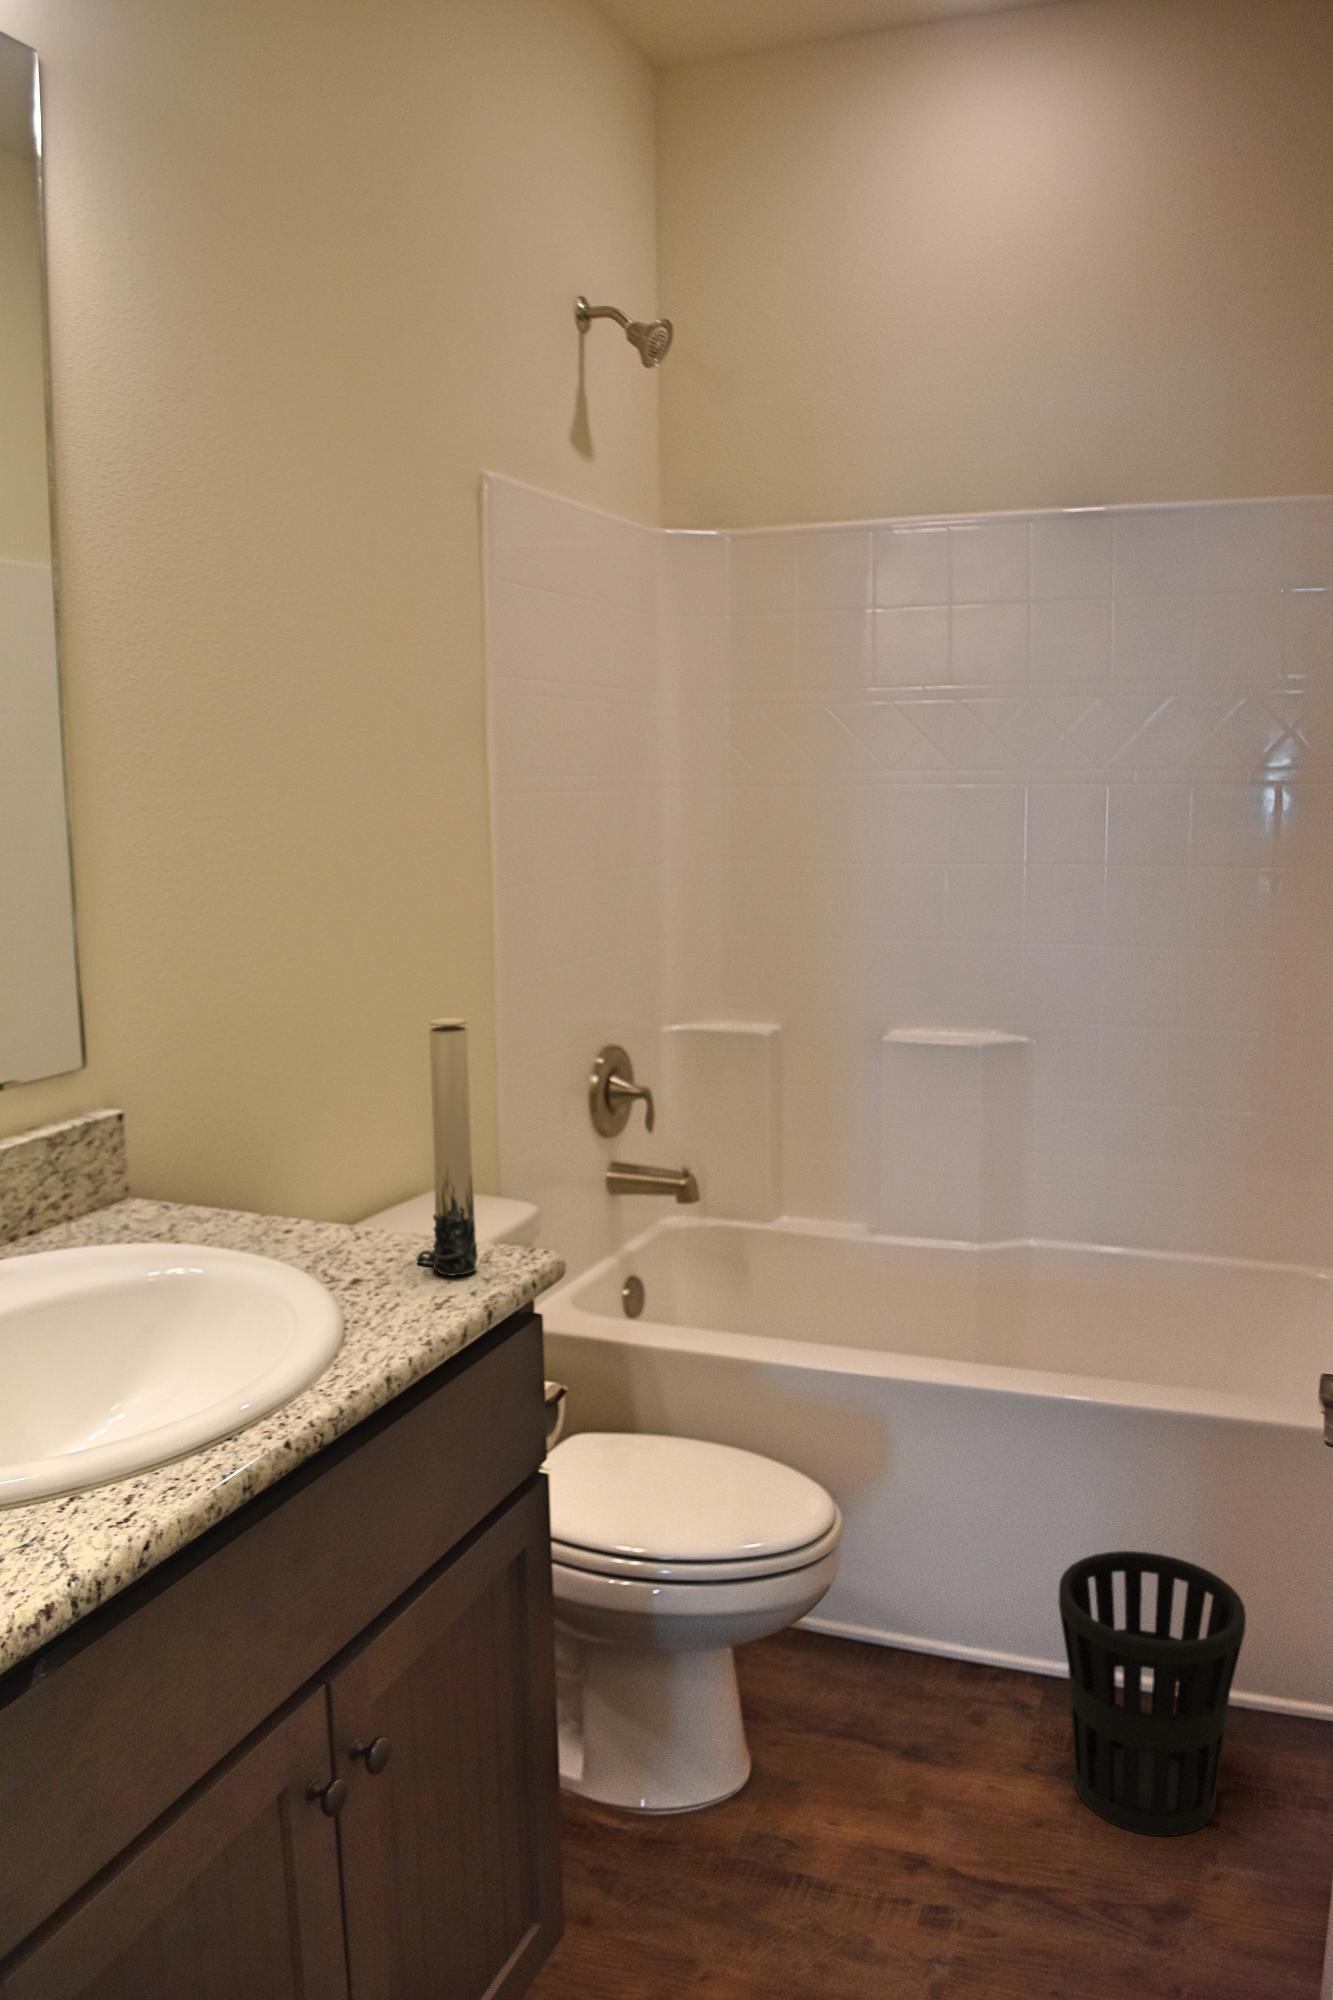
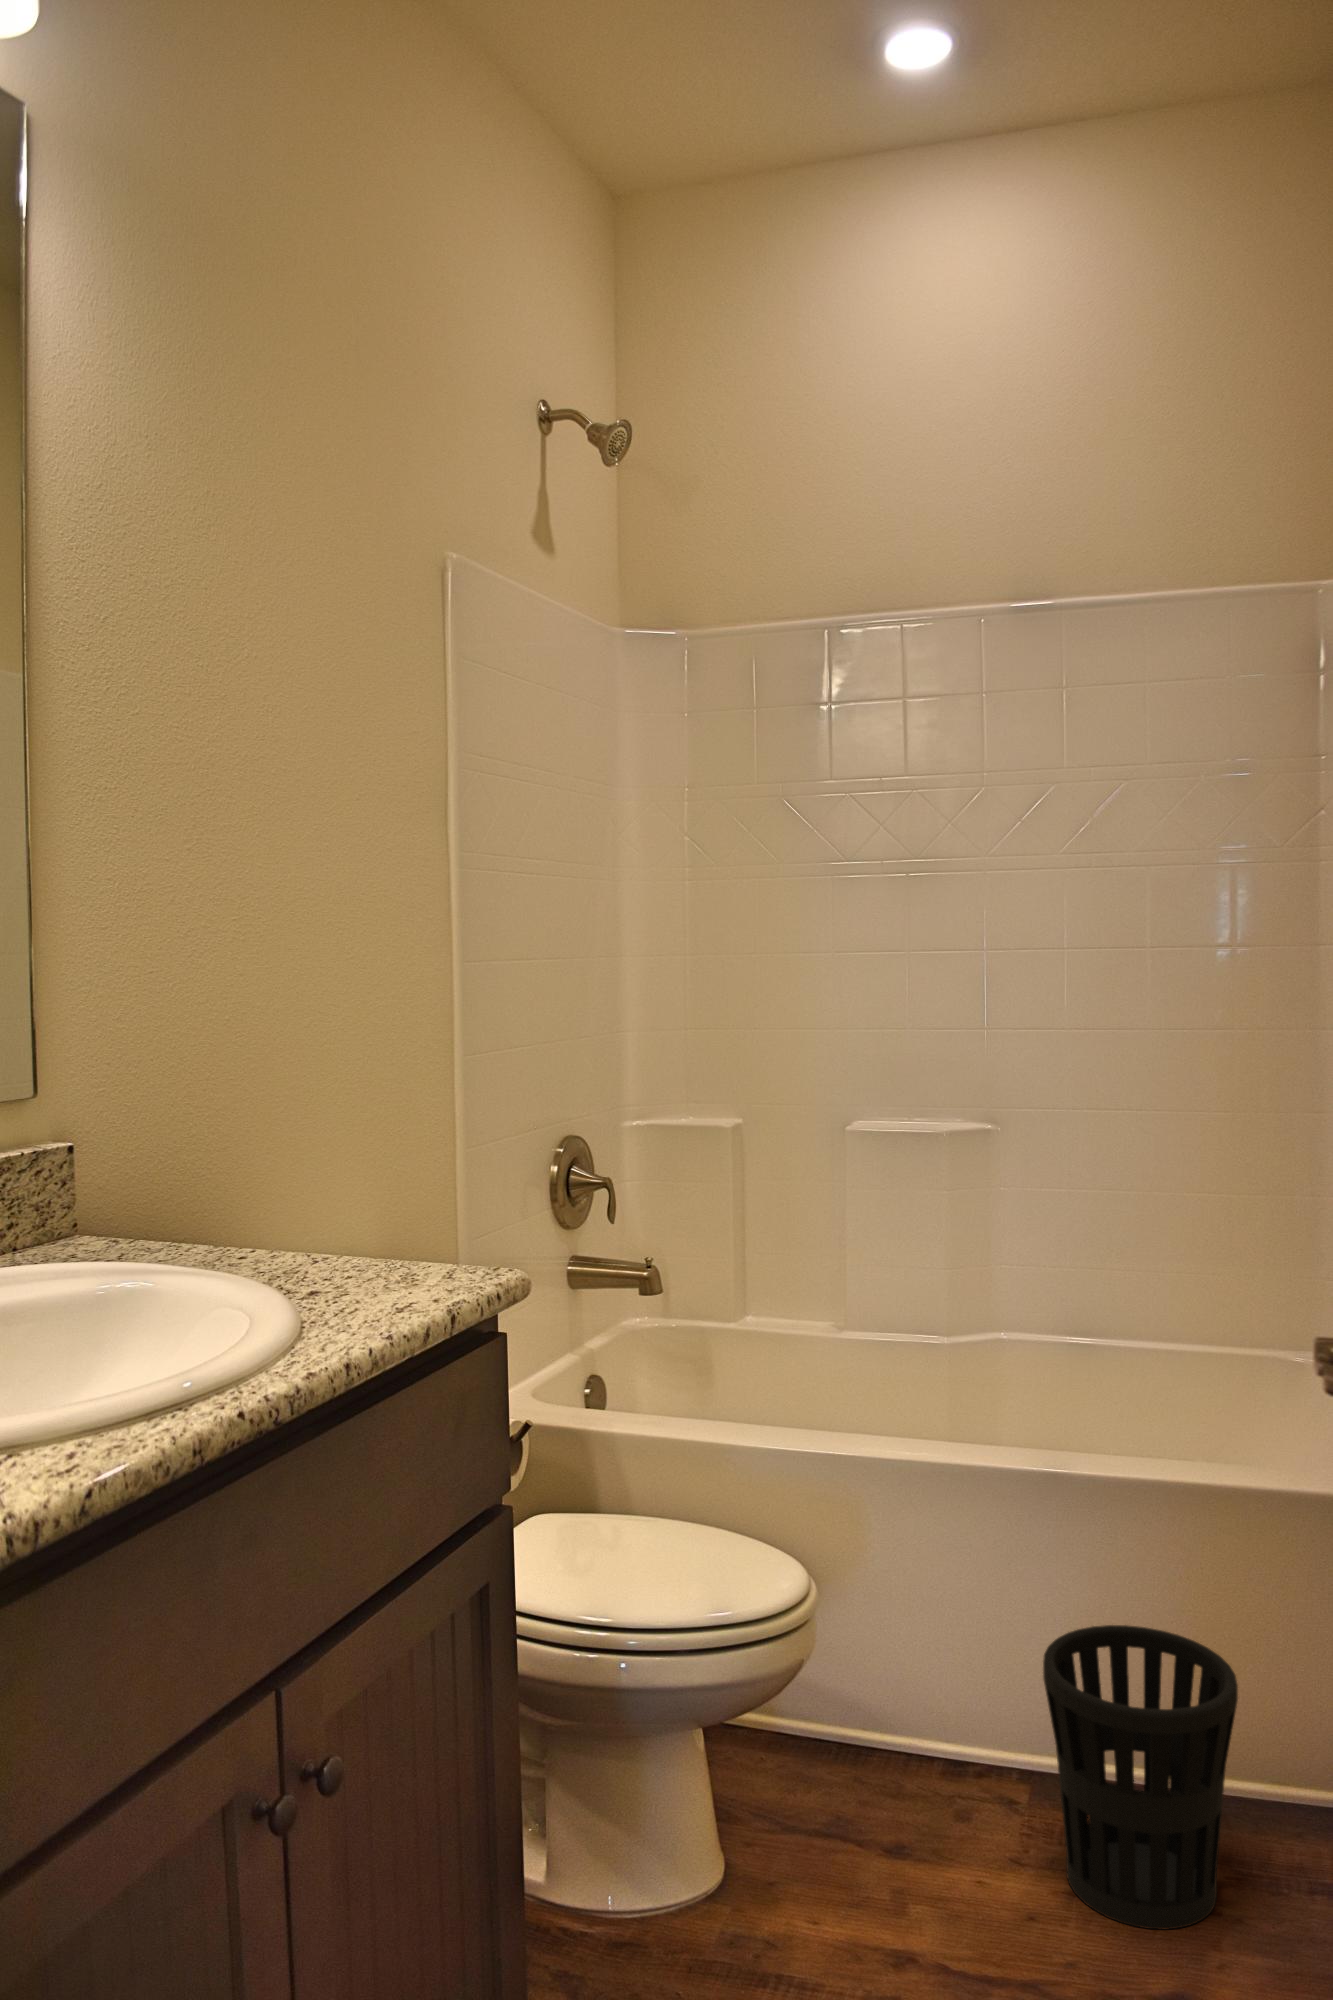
candle: present [417,1018,478,1276] -> none [377,1020,440,1287]

